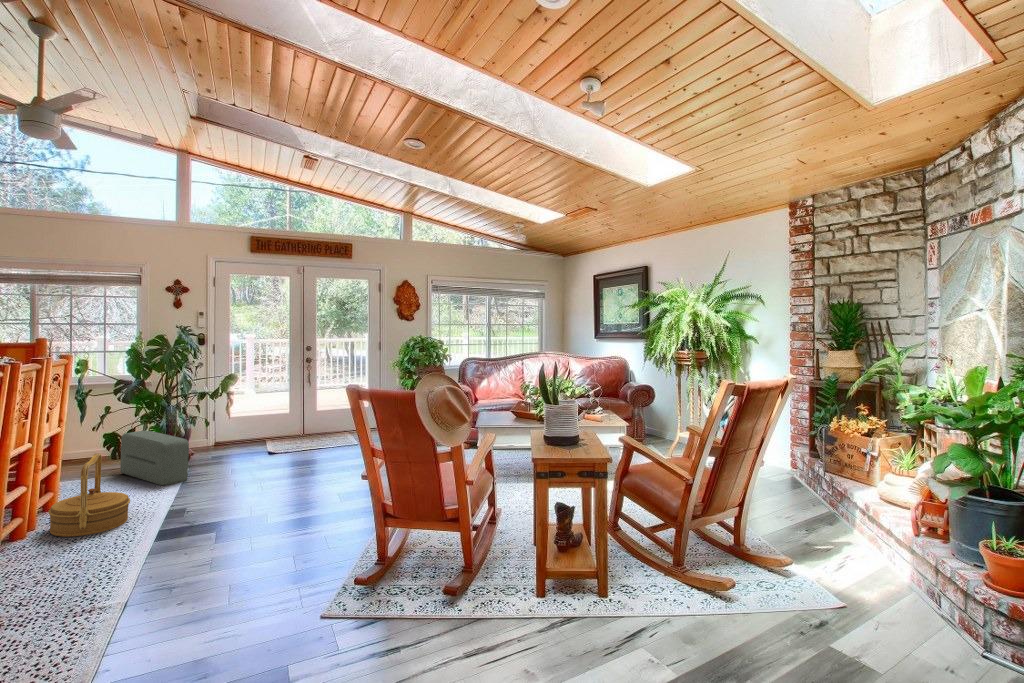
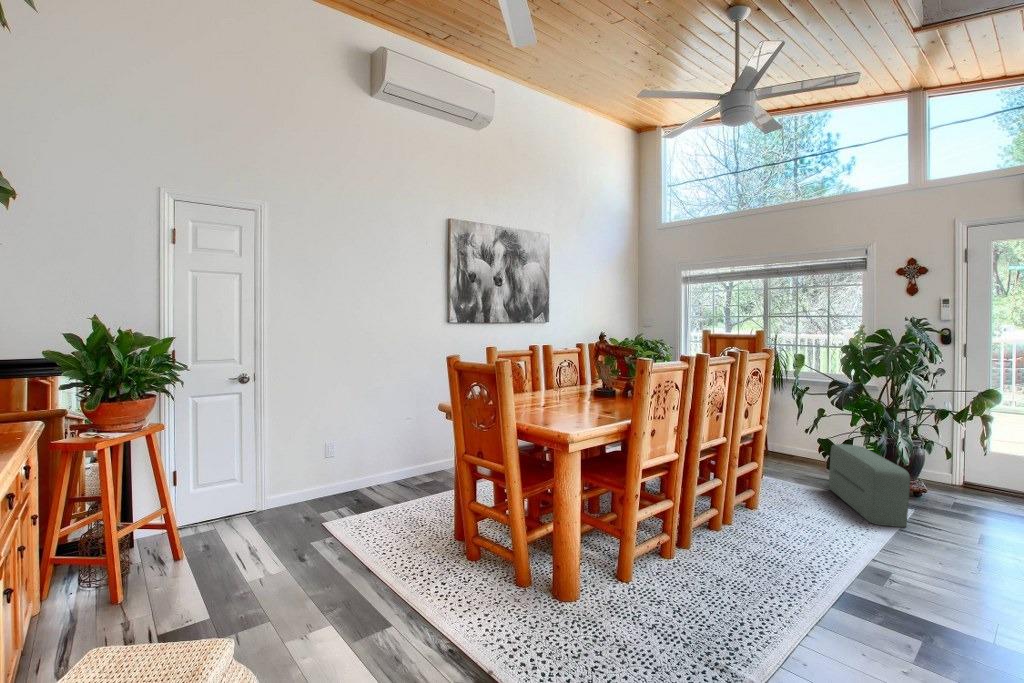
woven basket: present [48,453,130,537] -> none [738,462,820,561]

